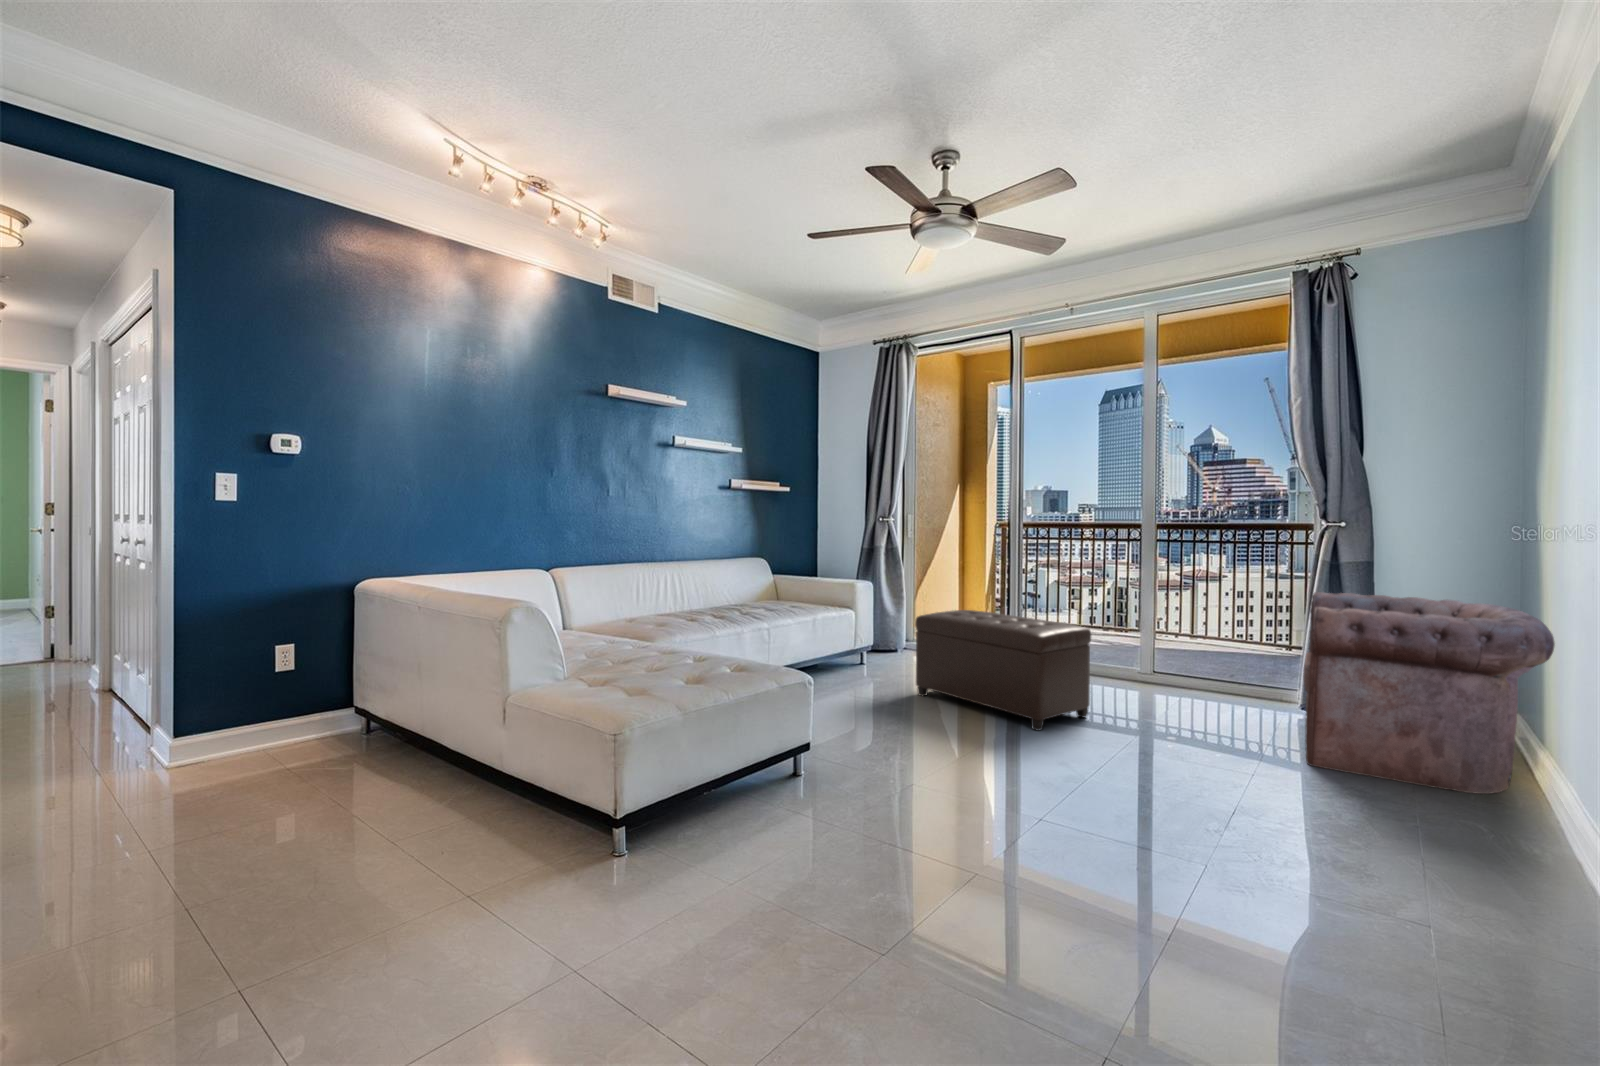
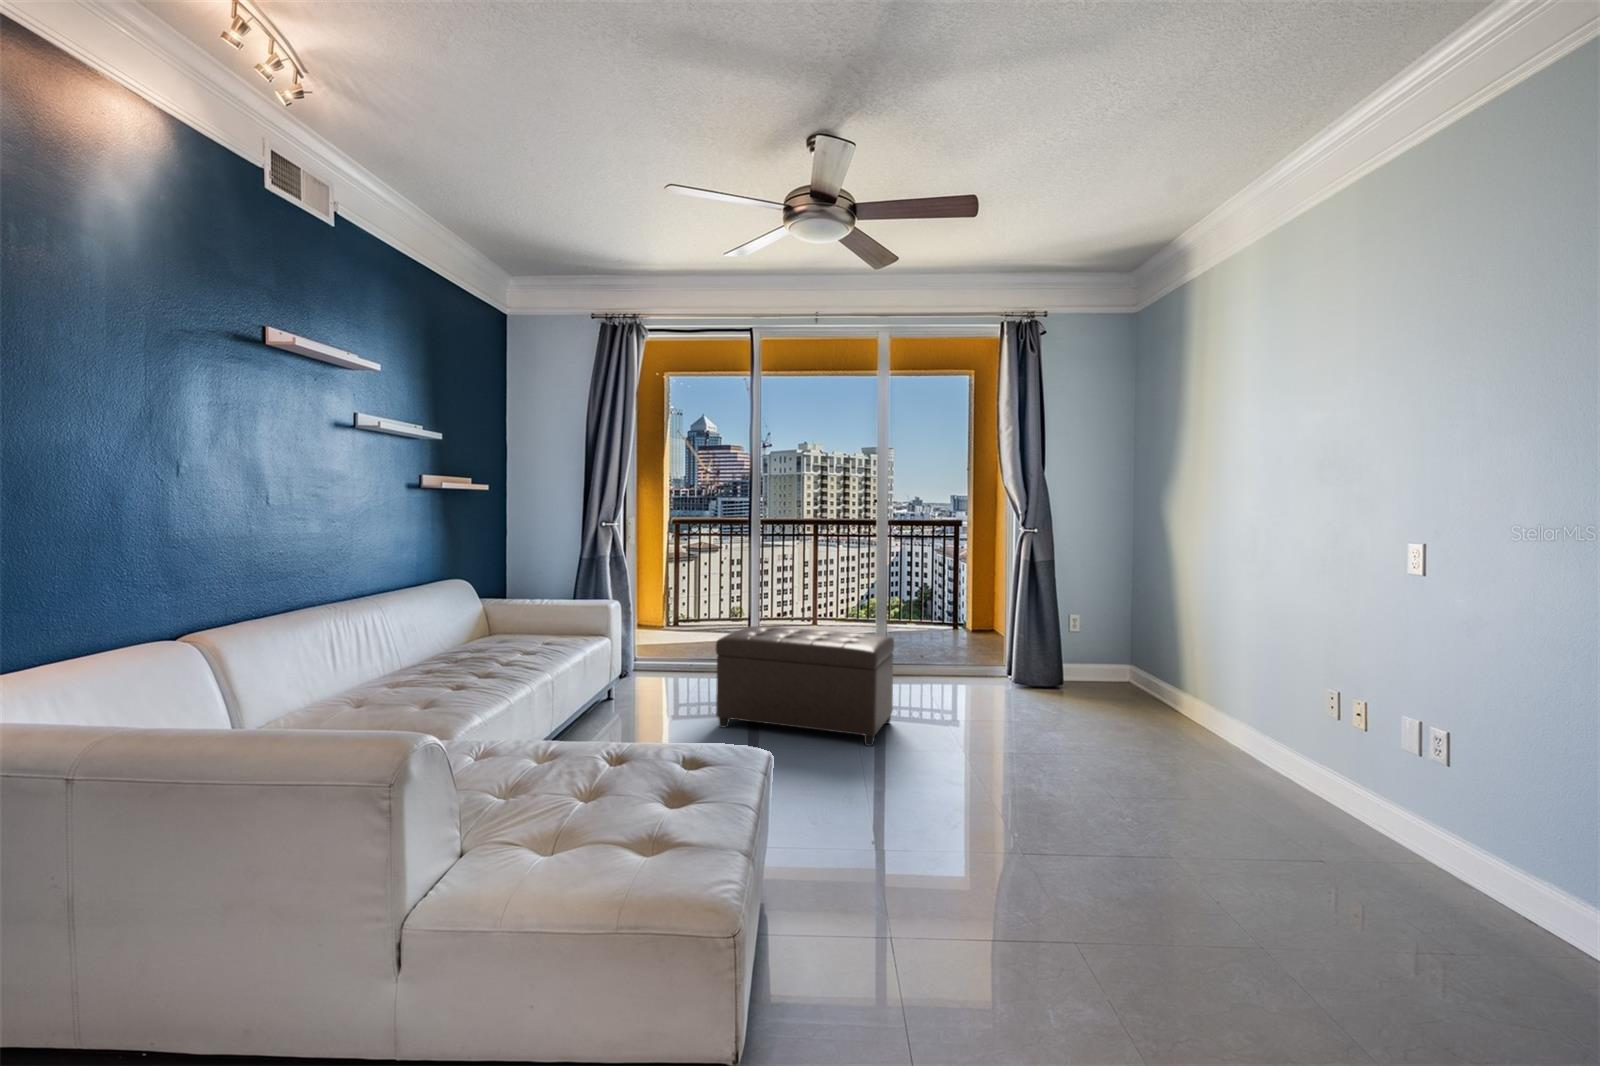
armchair: present [1303,592,1555,794] -> none [1031,589,1210,737]

